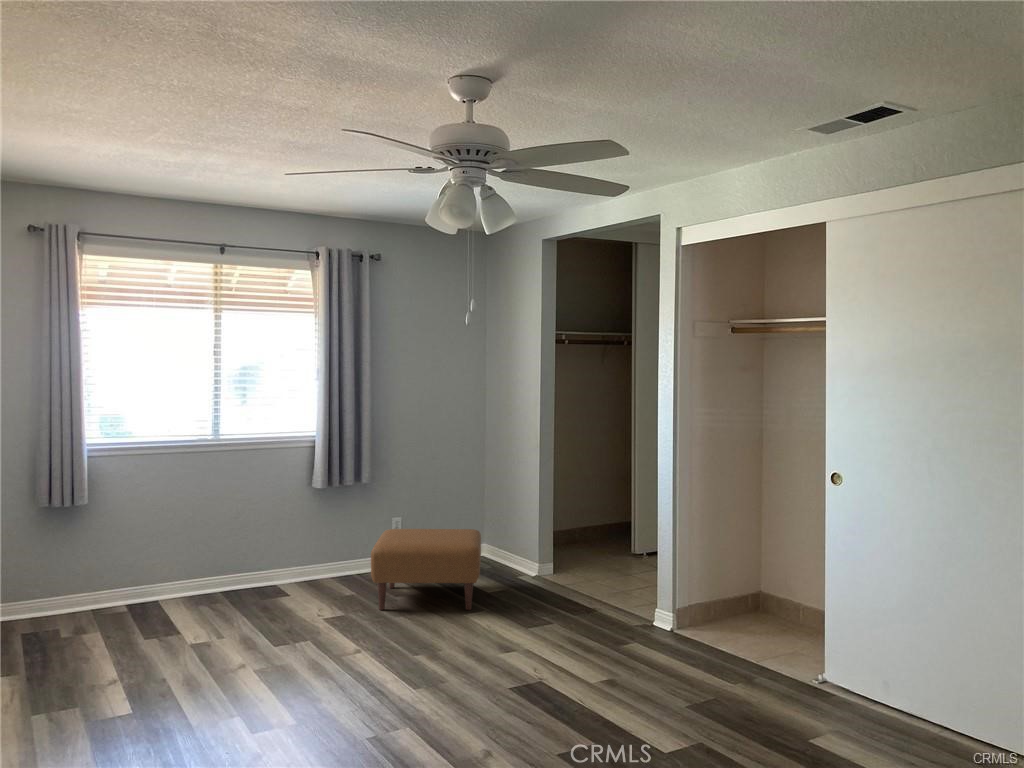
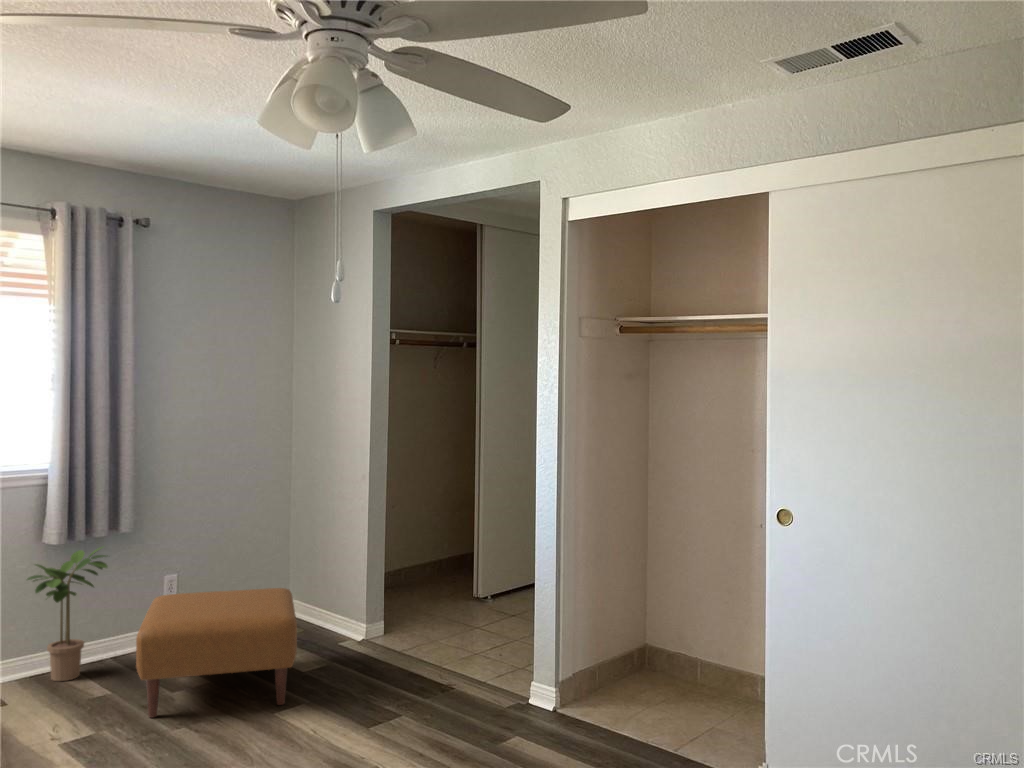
potted plant: none [301,493,355,586] -> present [27,547,107,681]

